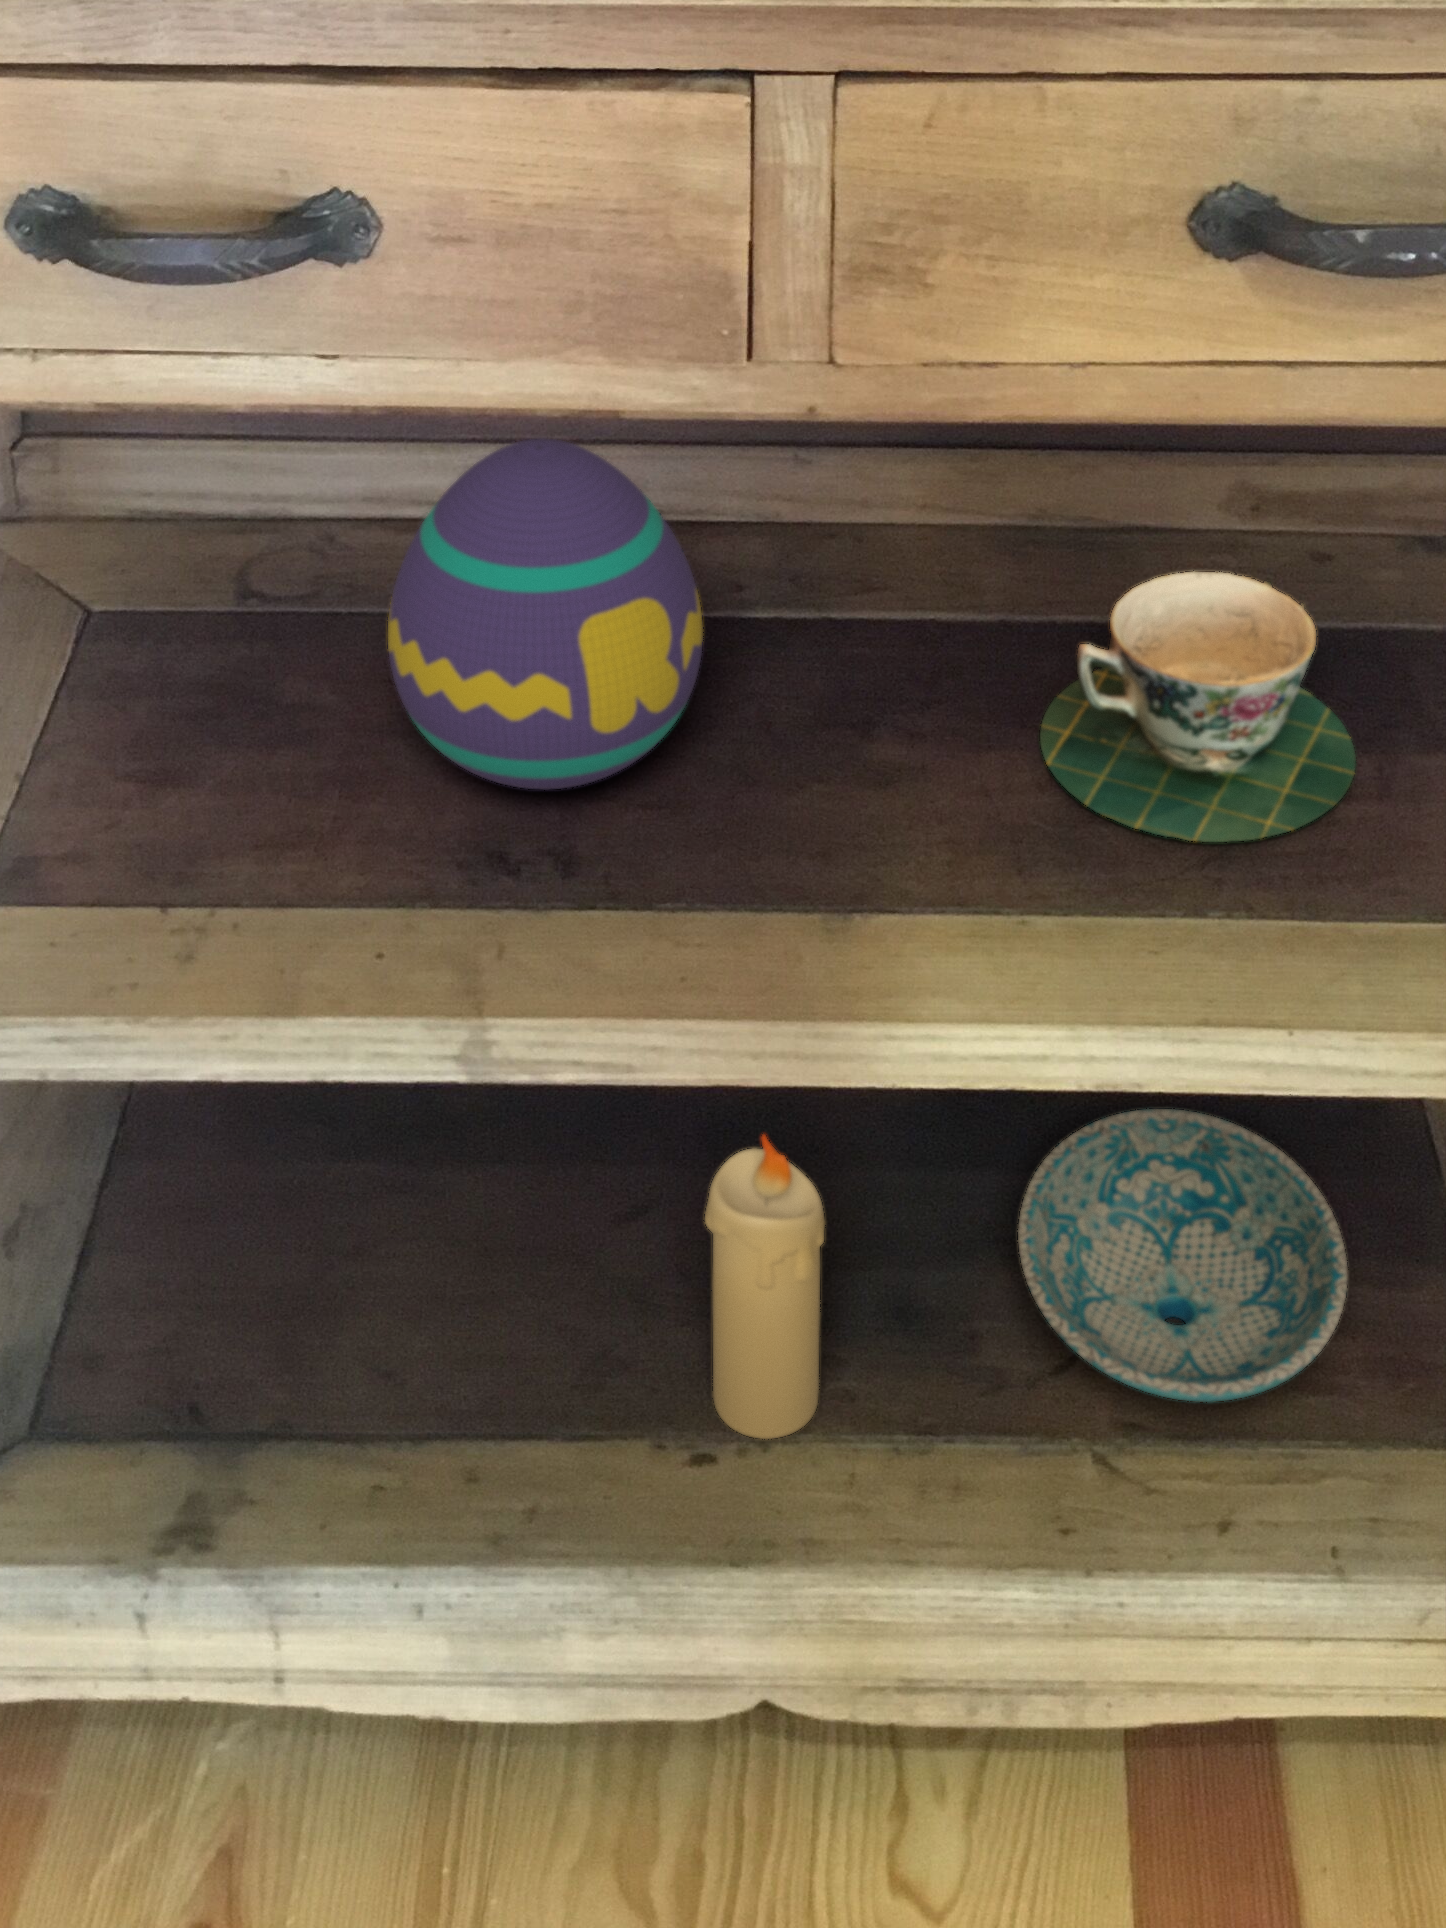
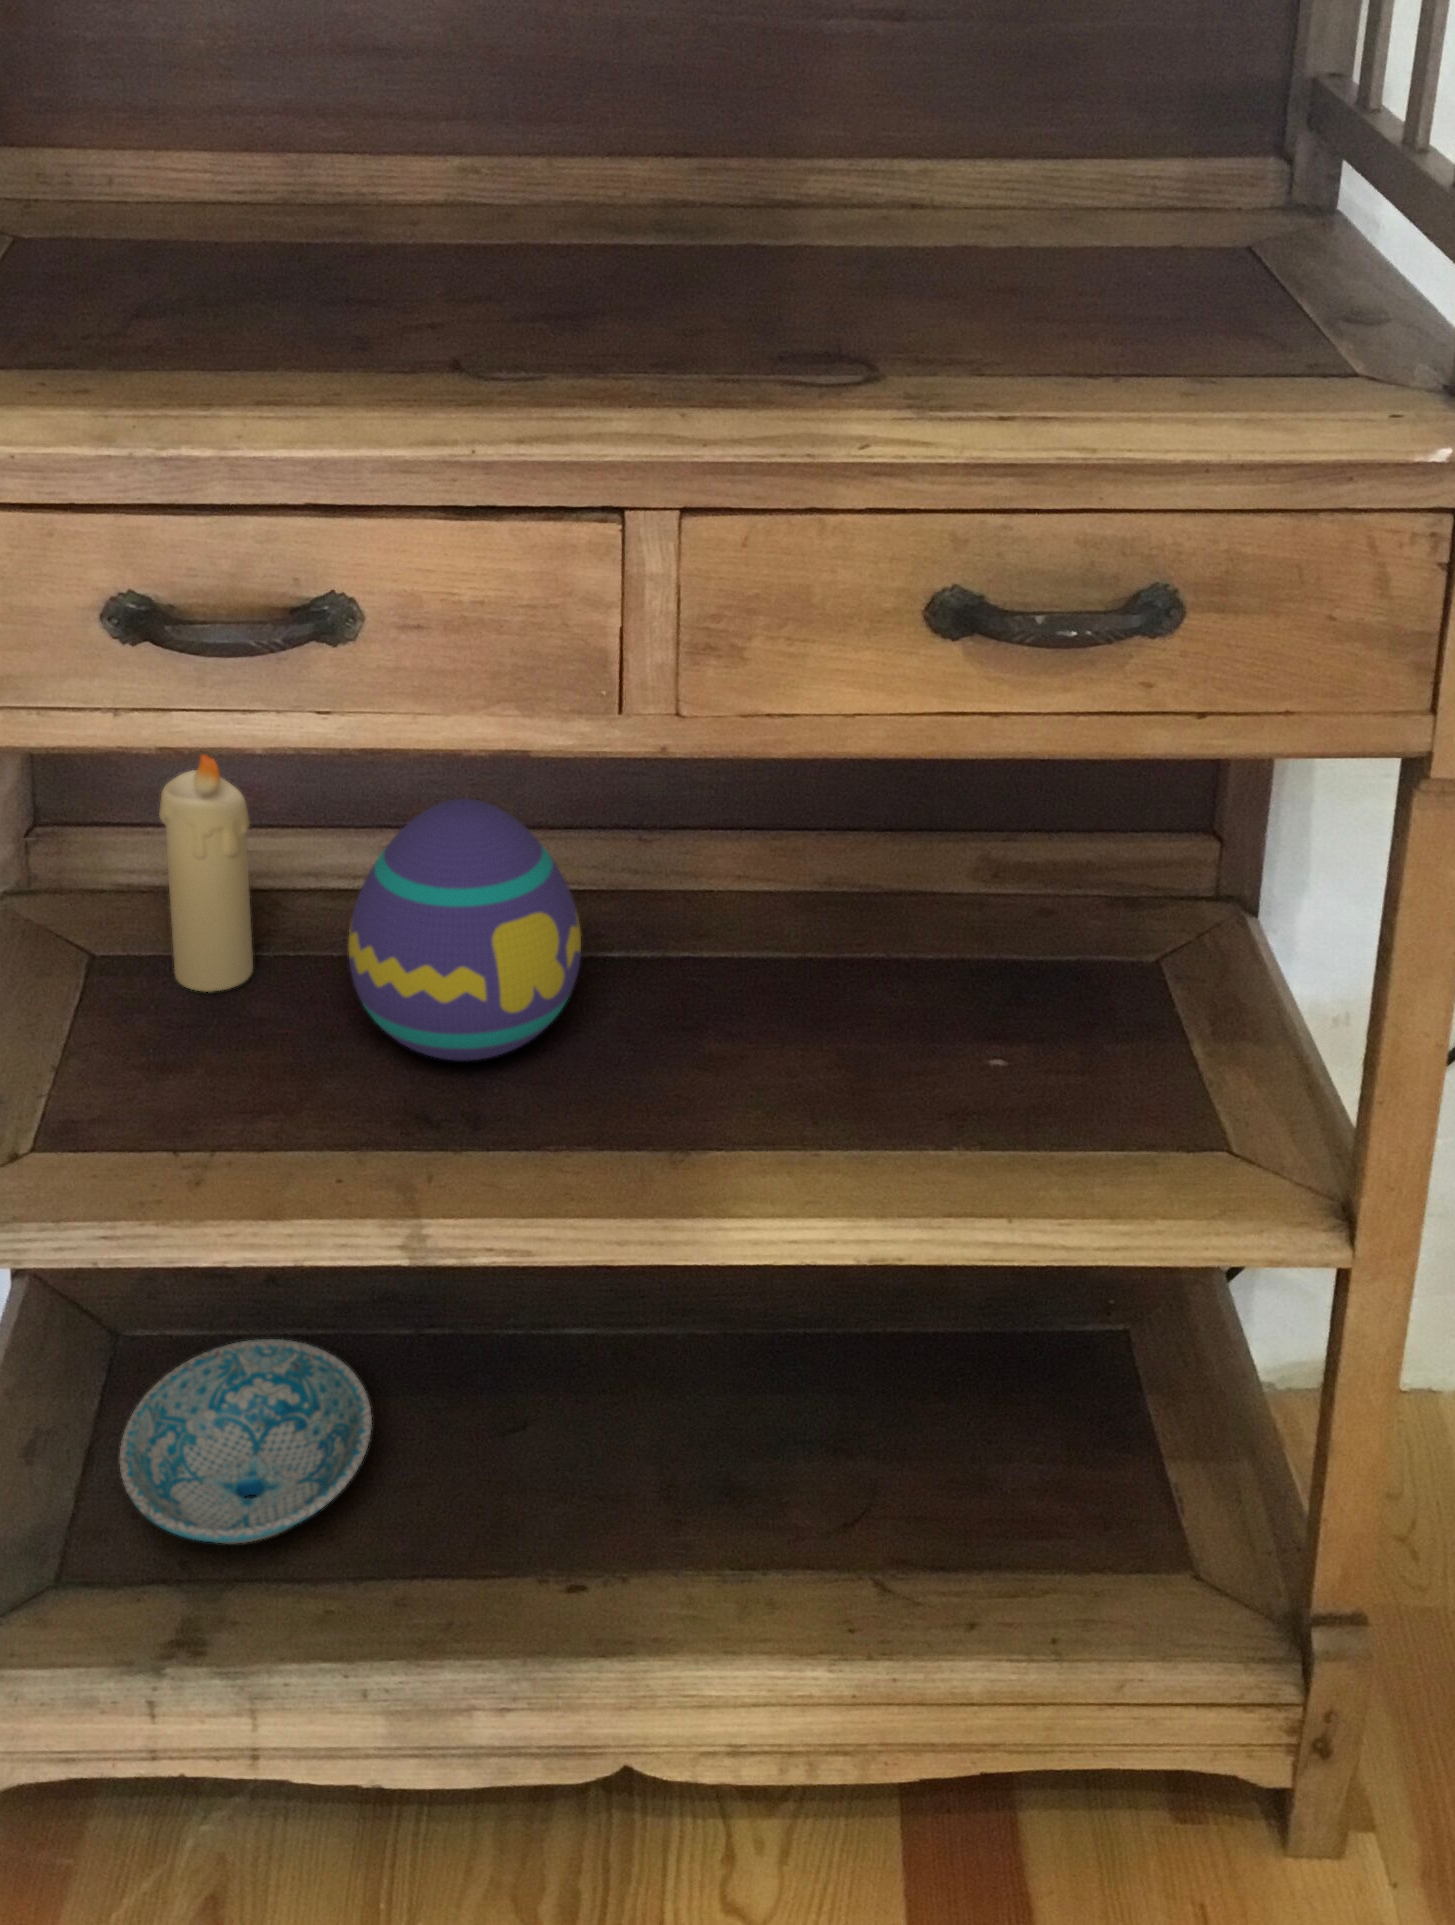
teacup: present [1040,572,1356,842] -> none [829,901,1060,1093]
ceramic bowl: present [1018,1109,1348,1402] -> present [119,1339,372,1543]
candle: present [705,1135,825,1439] -> present [159,755,253,992]

